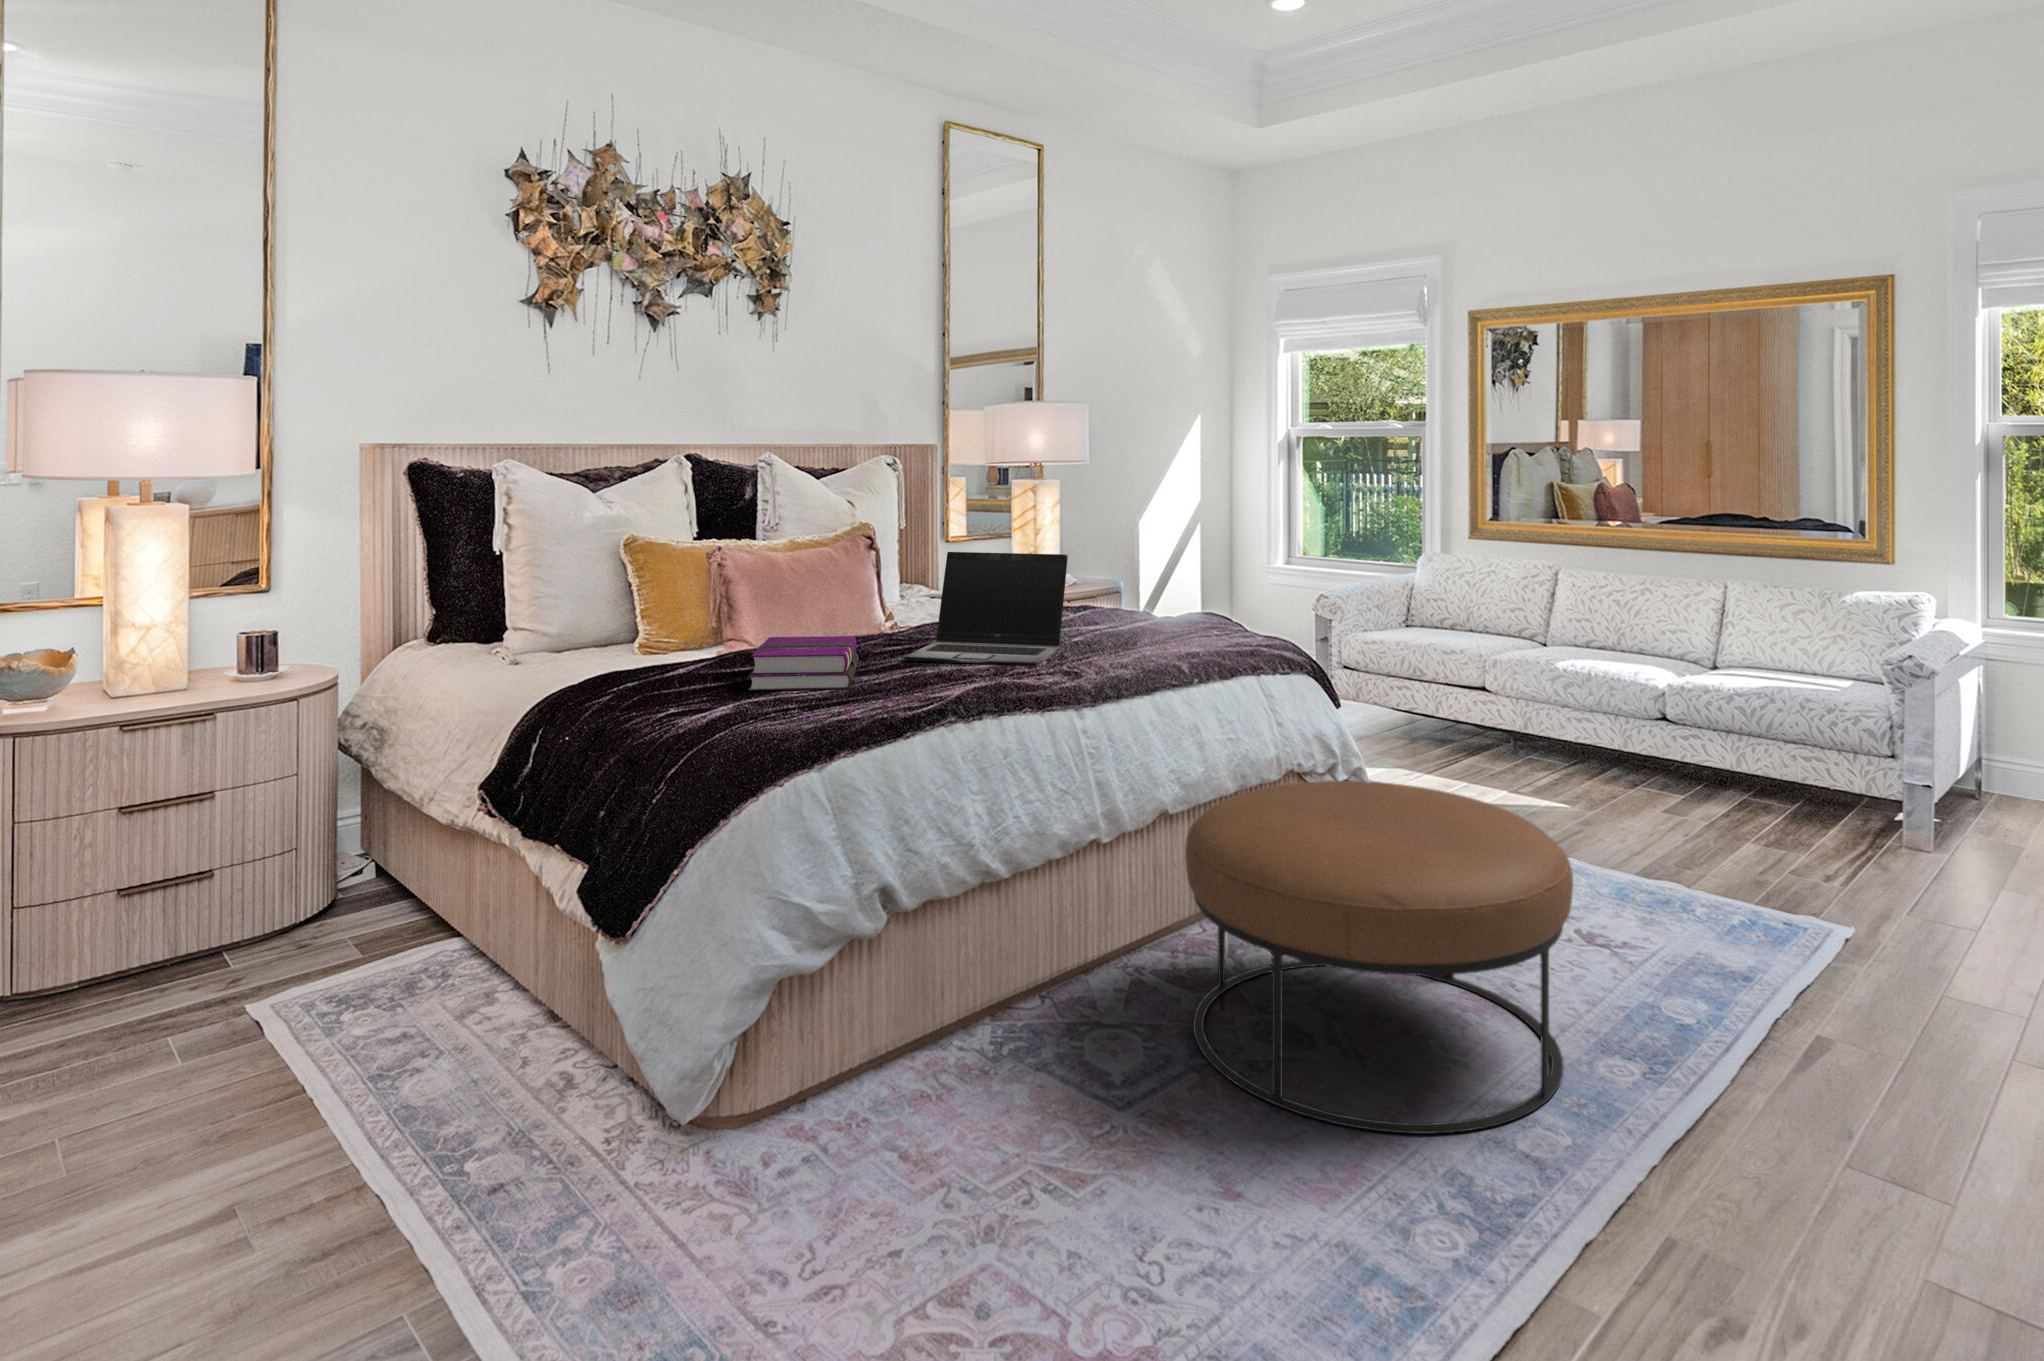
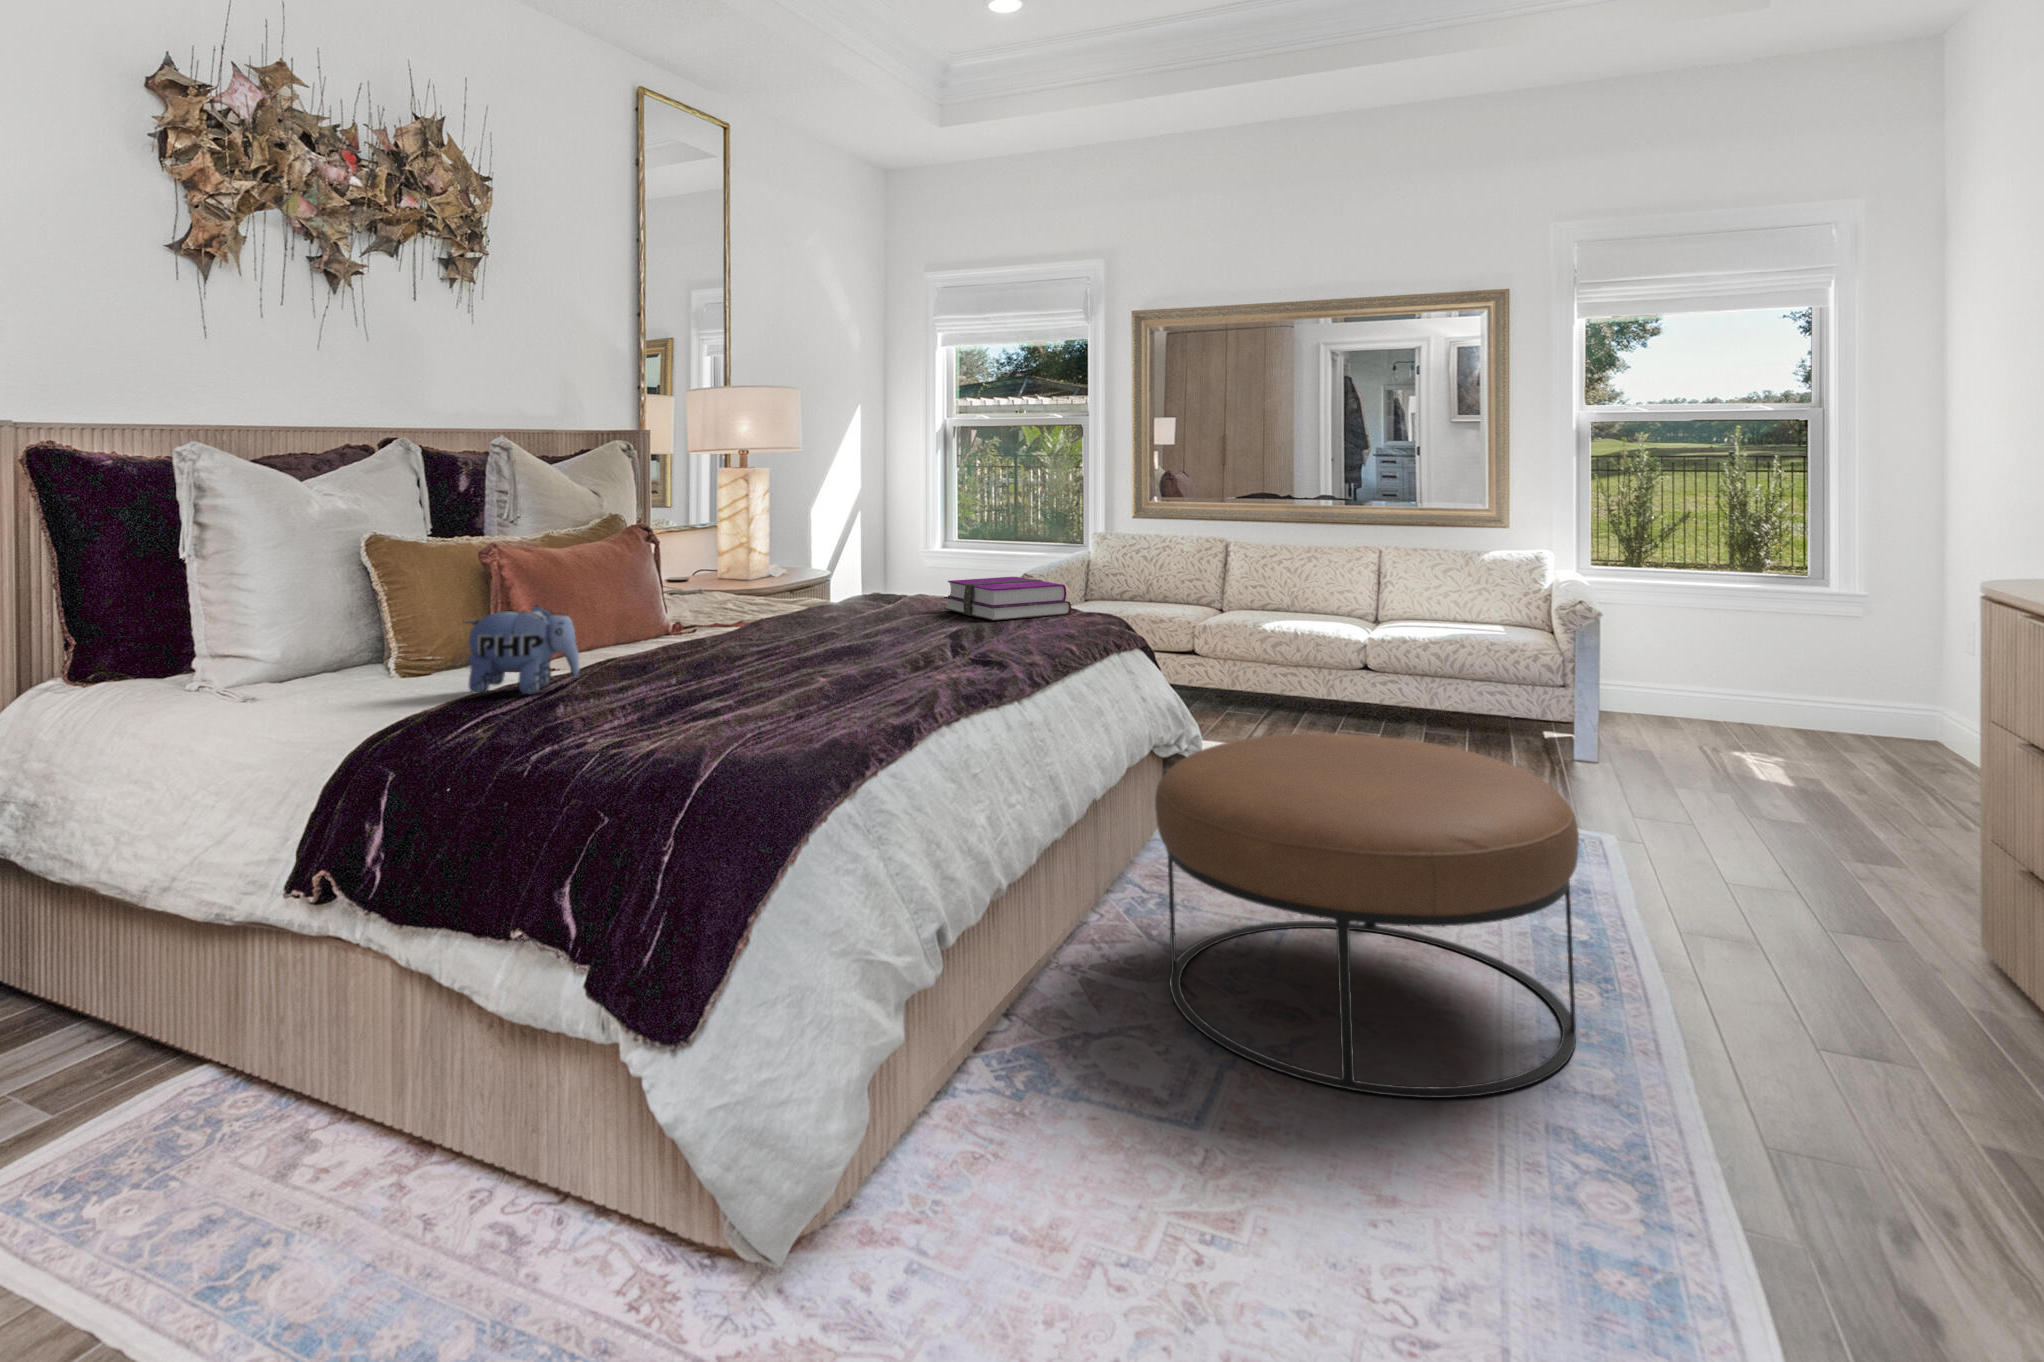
laptop: present [904,552,1068,666] -> none [781,524,939,649]
plush toy: none [619,614,702,685] -> present [465,606,580,694]
hardback book: present [748,636,858,691] -> present [944,577,1071,621]

